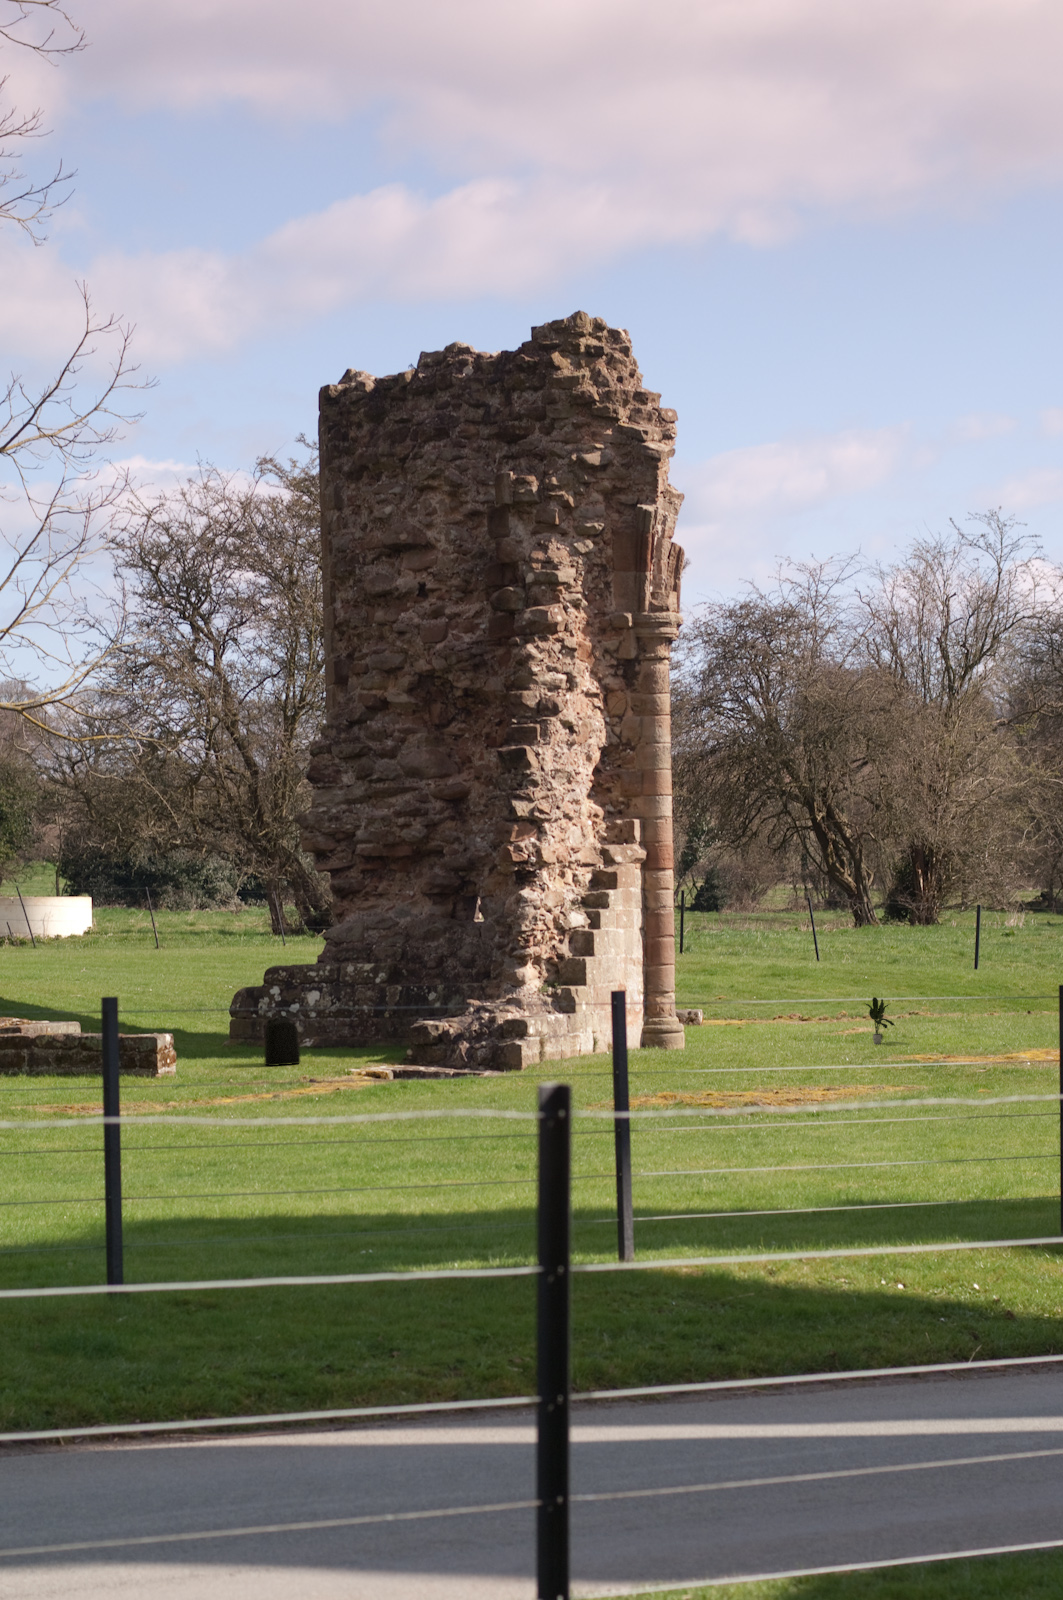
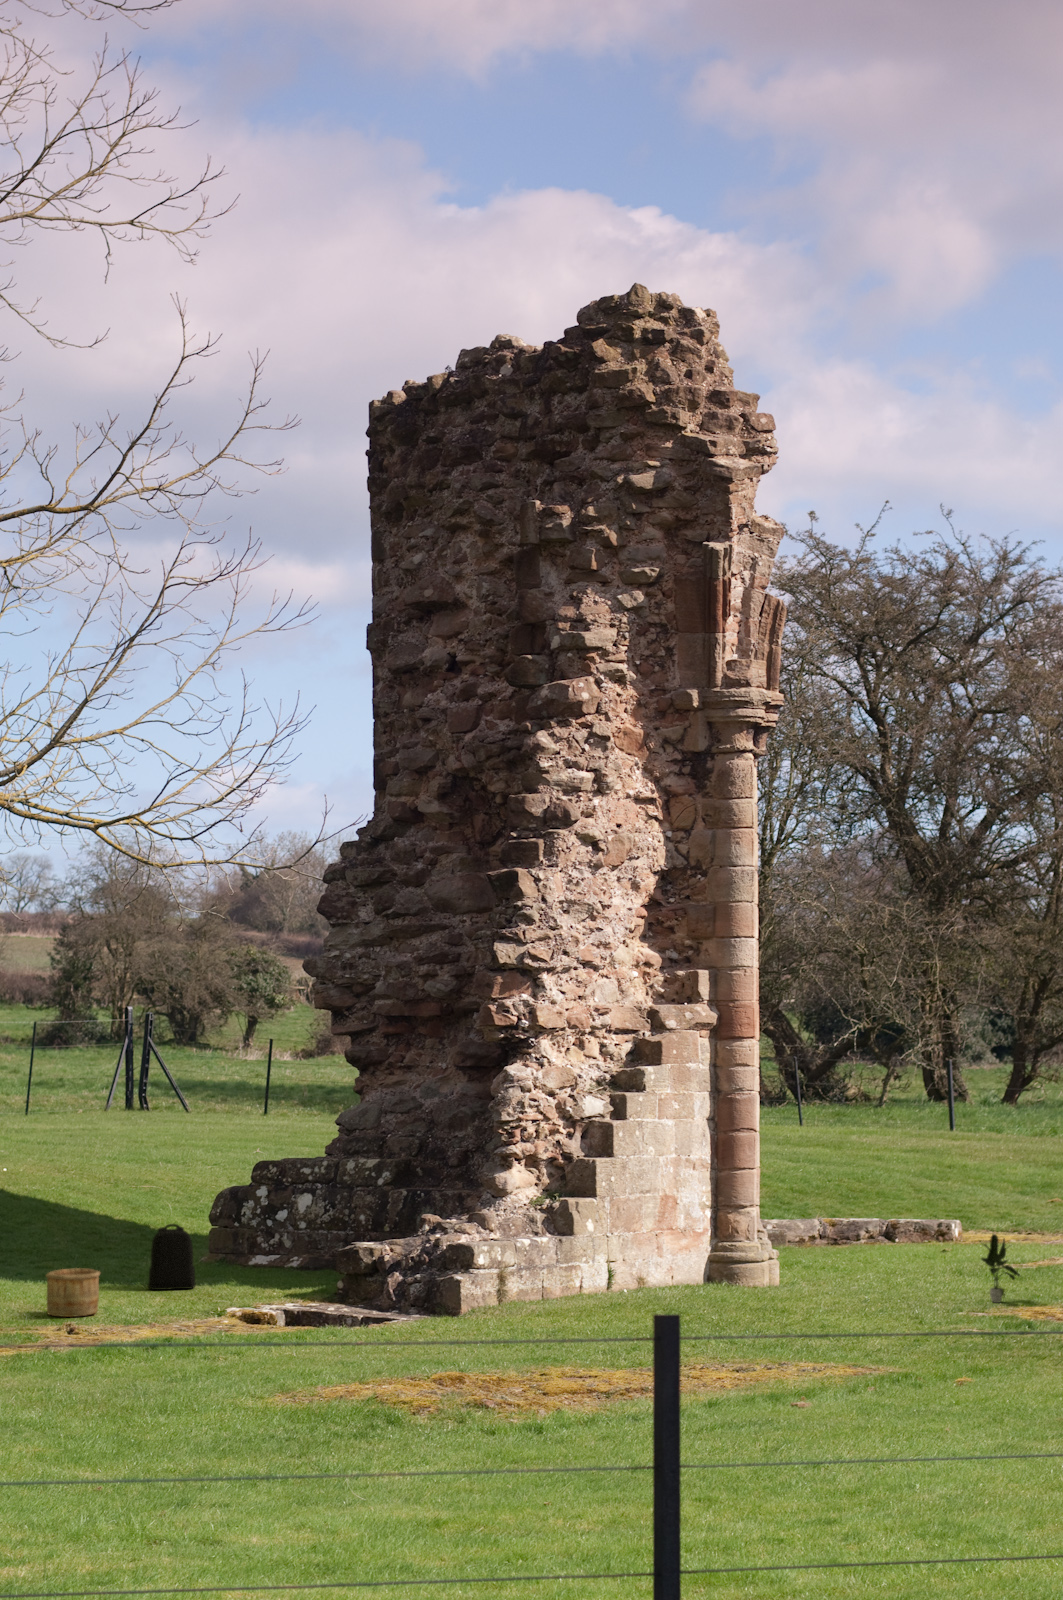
wooden bucket: none [221,1050,263,1086] -> present [46,1268,100,1317]

